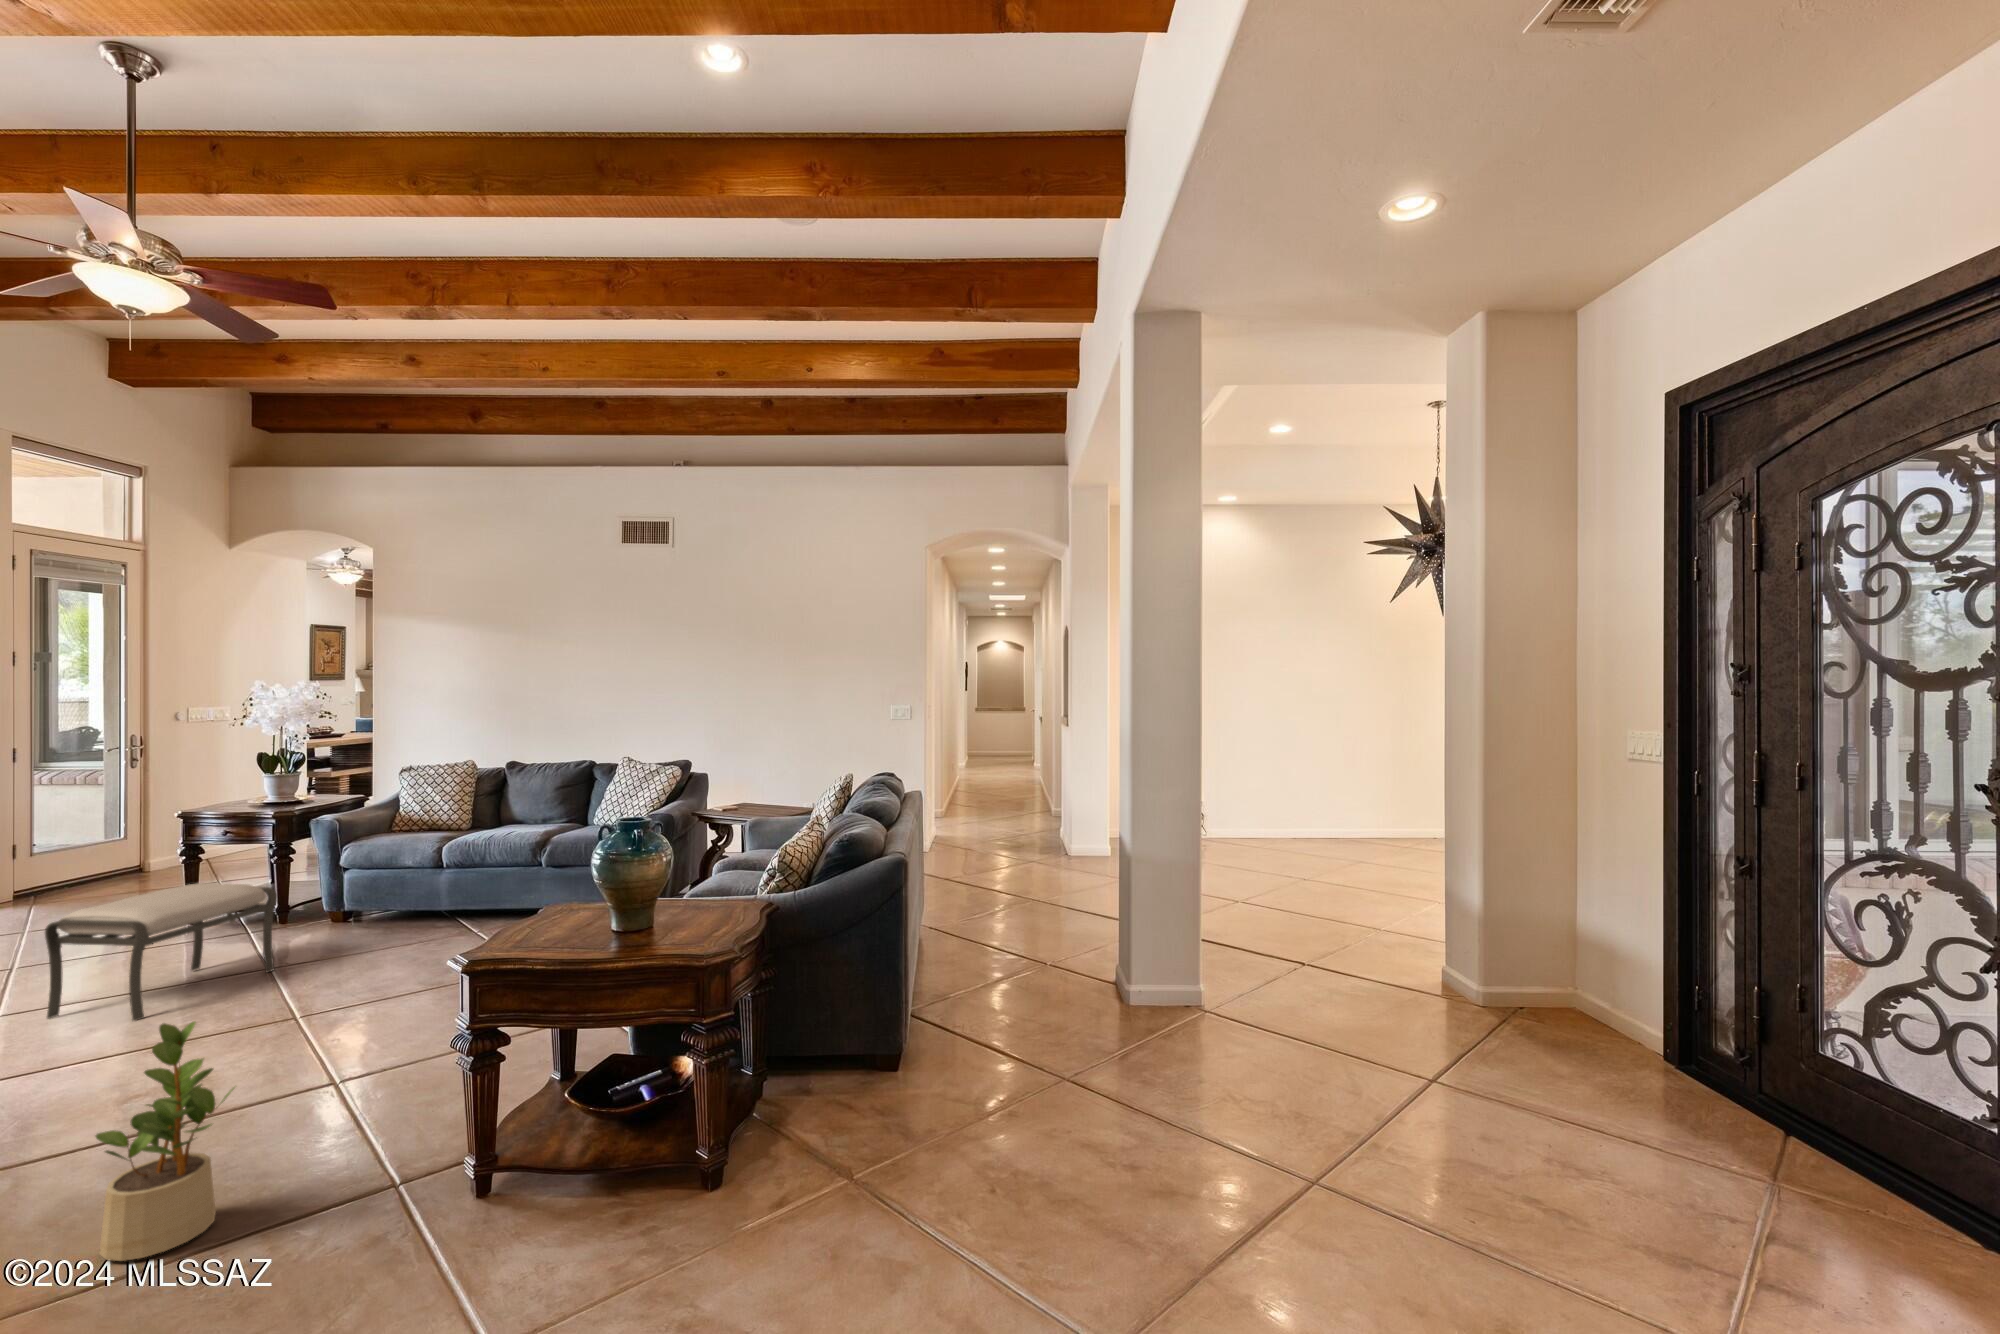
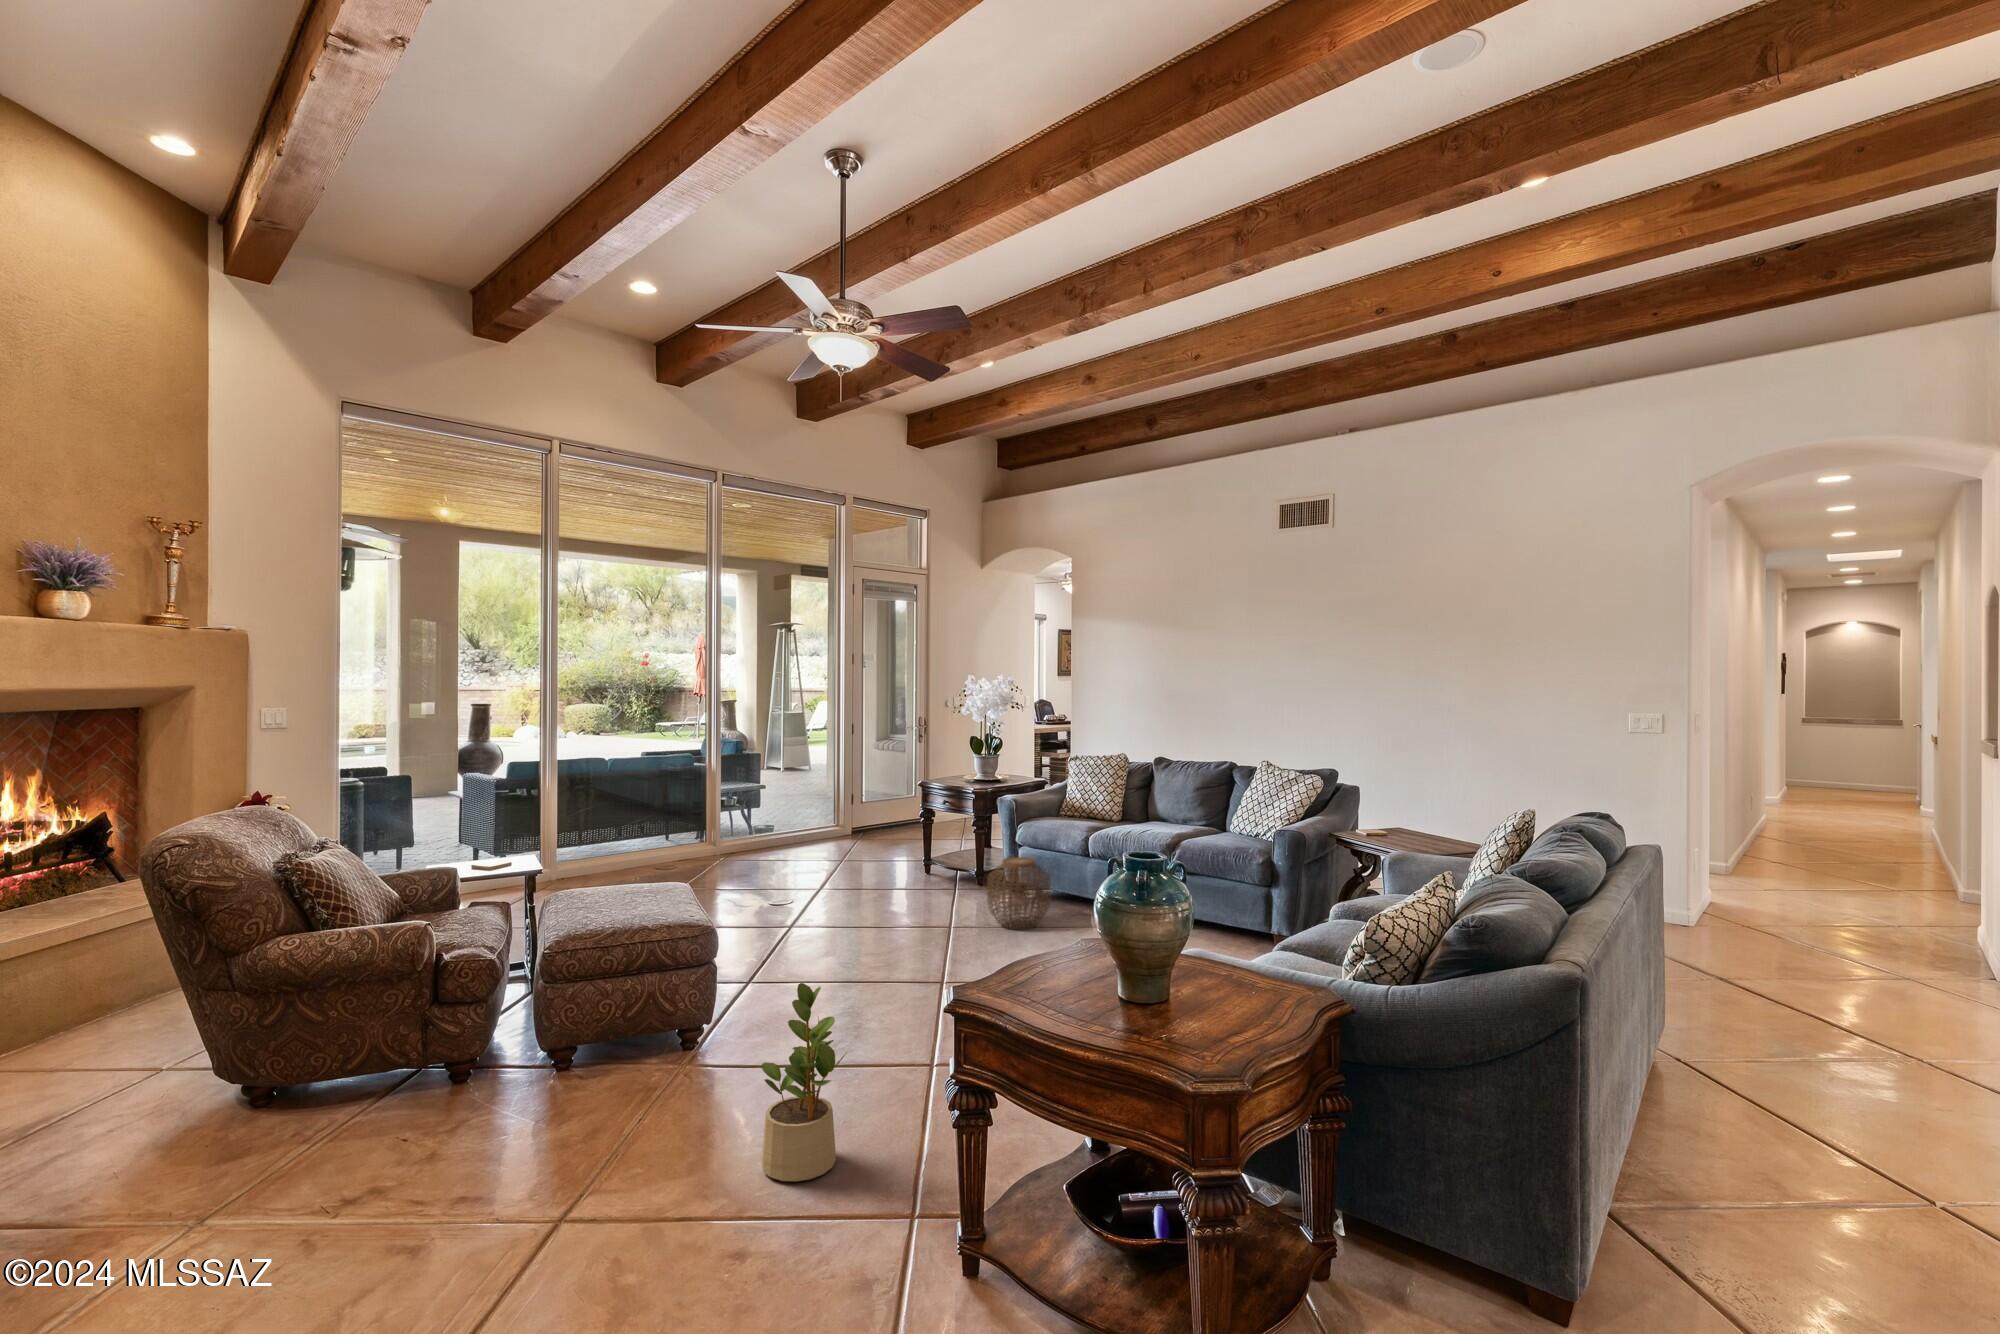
woven basket: none [315,876,400,956] -> present [987,857,1051,930]
ottoman: present [45,883,277,1021] -> none [816,845,958,954]

